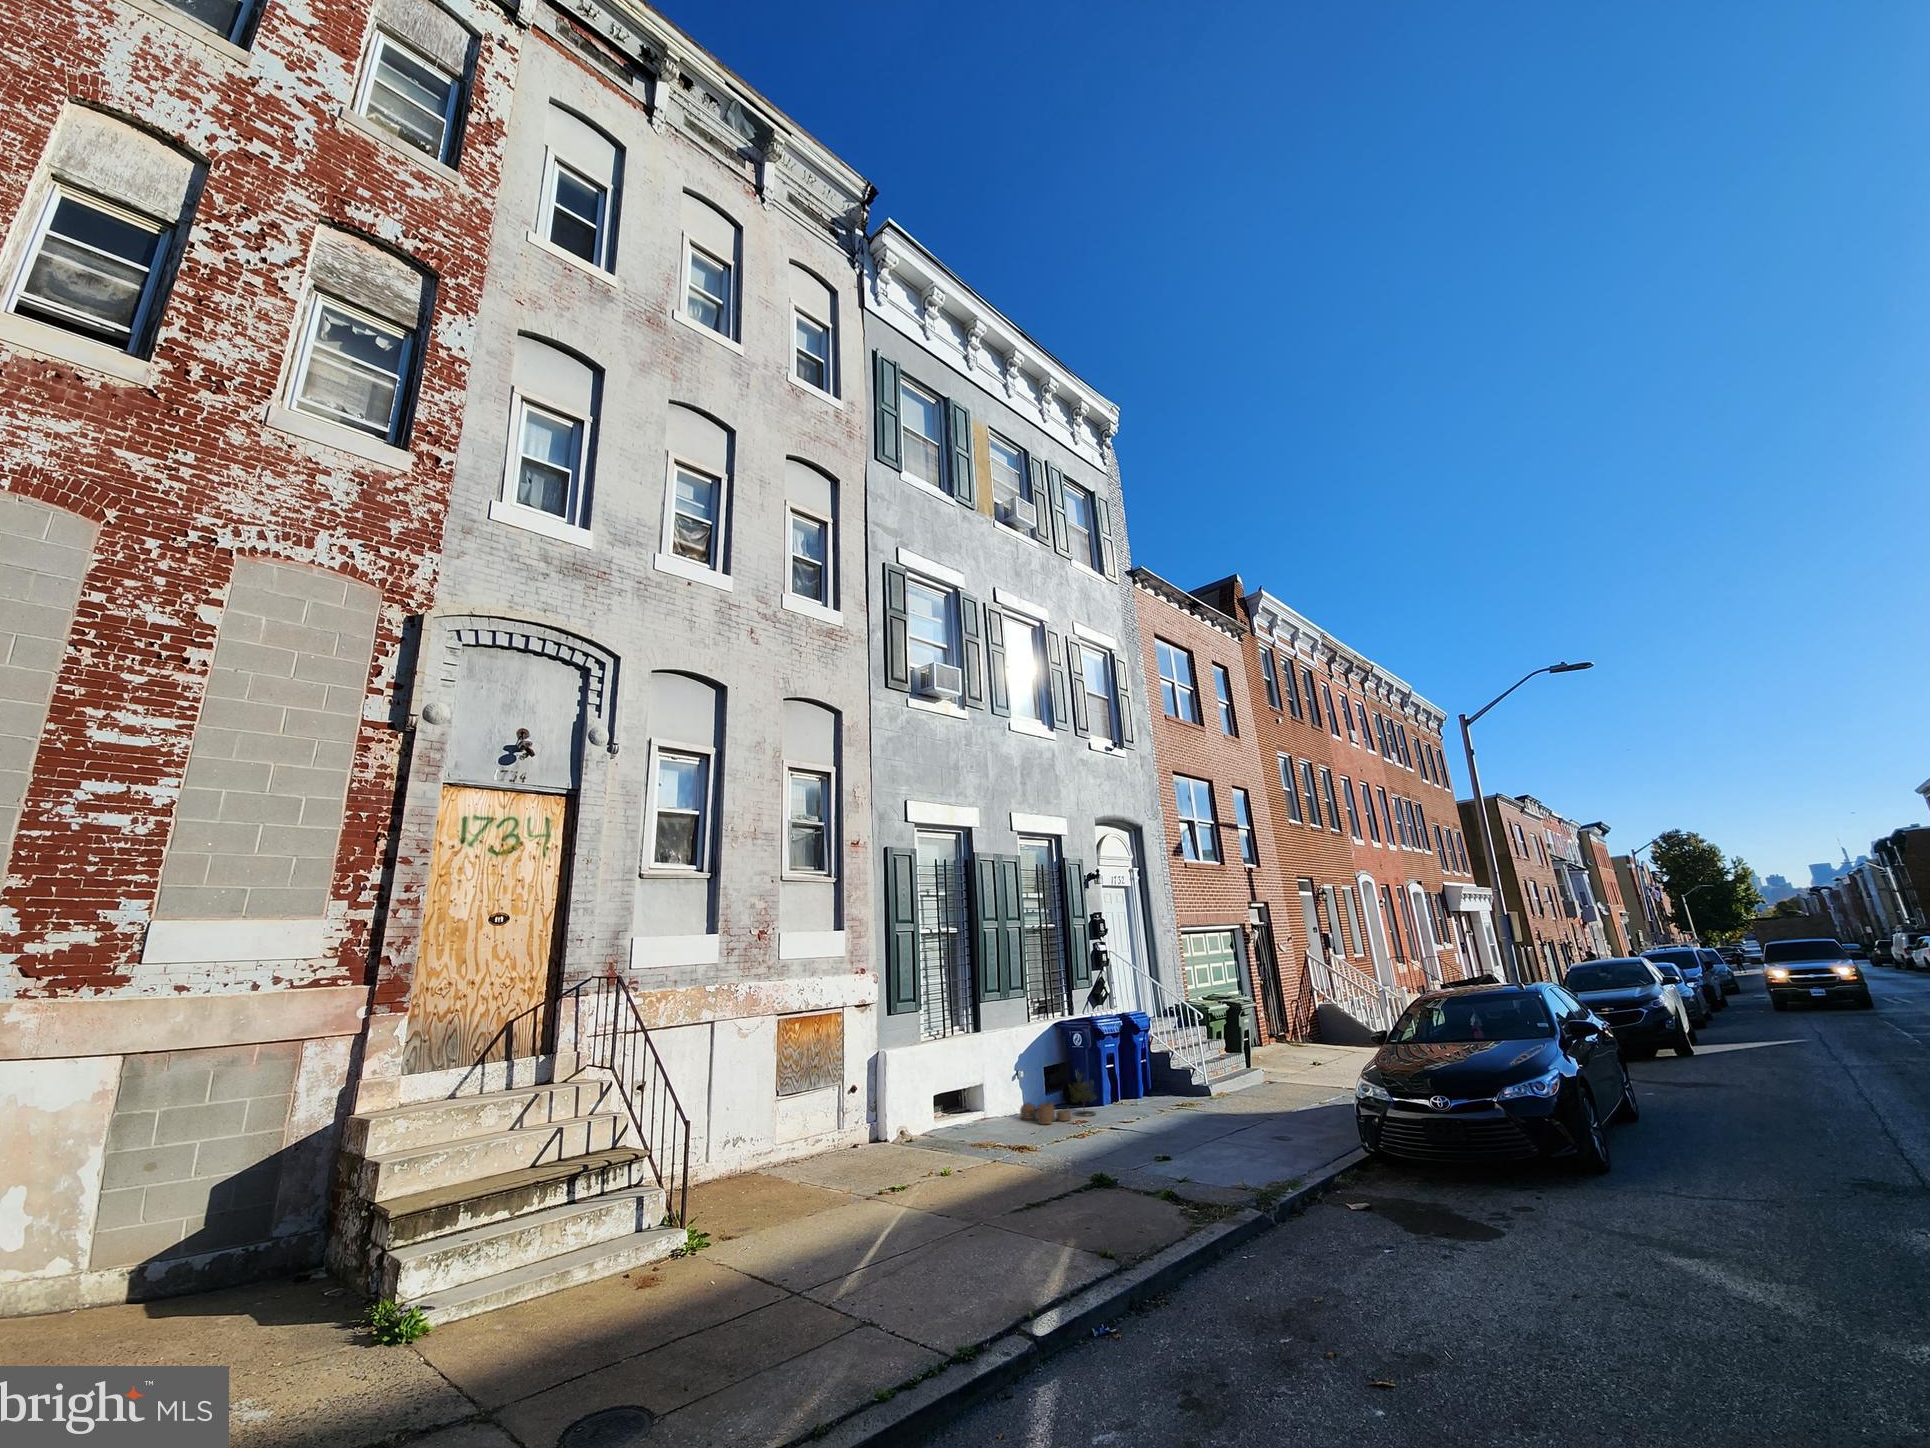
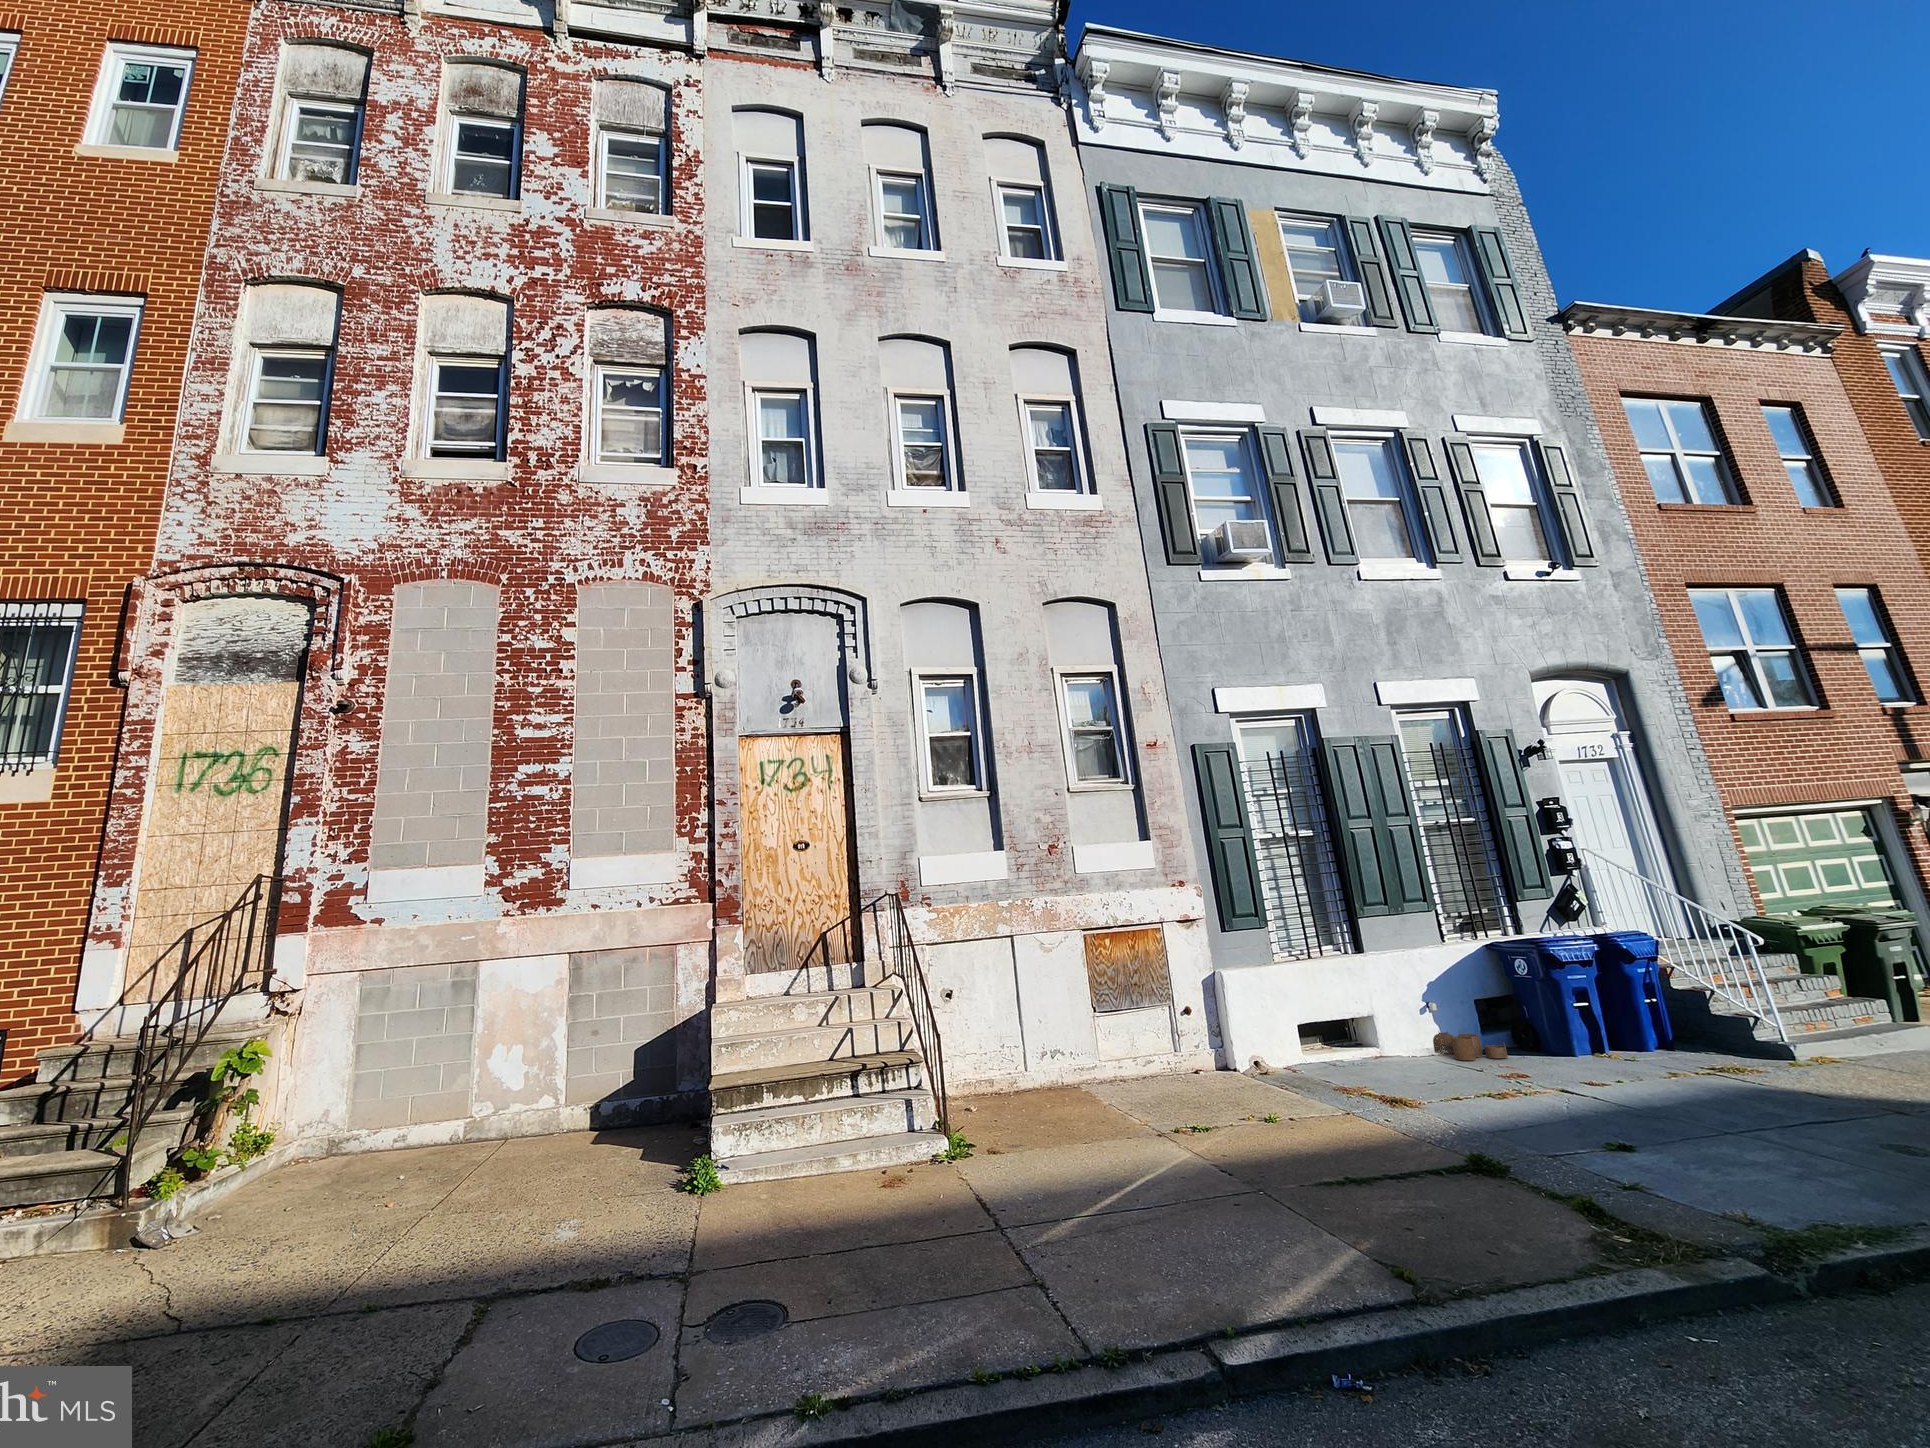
potted tree: present [1070,1072,1096,1116] -> none [1504,994,1555,1055]

